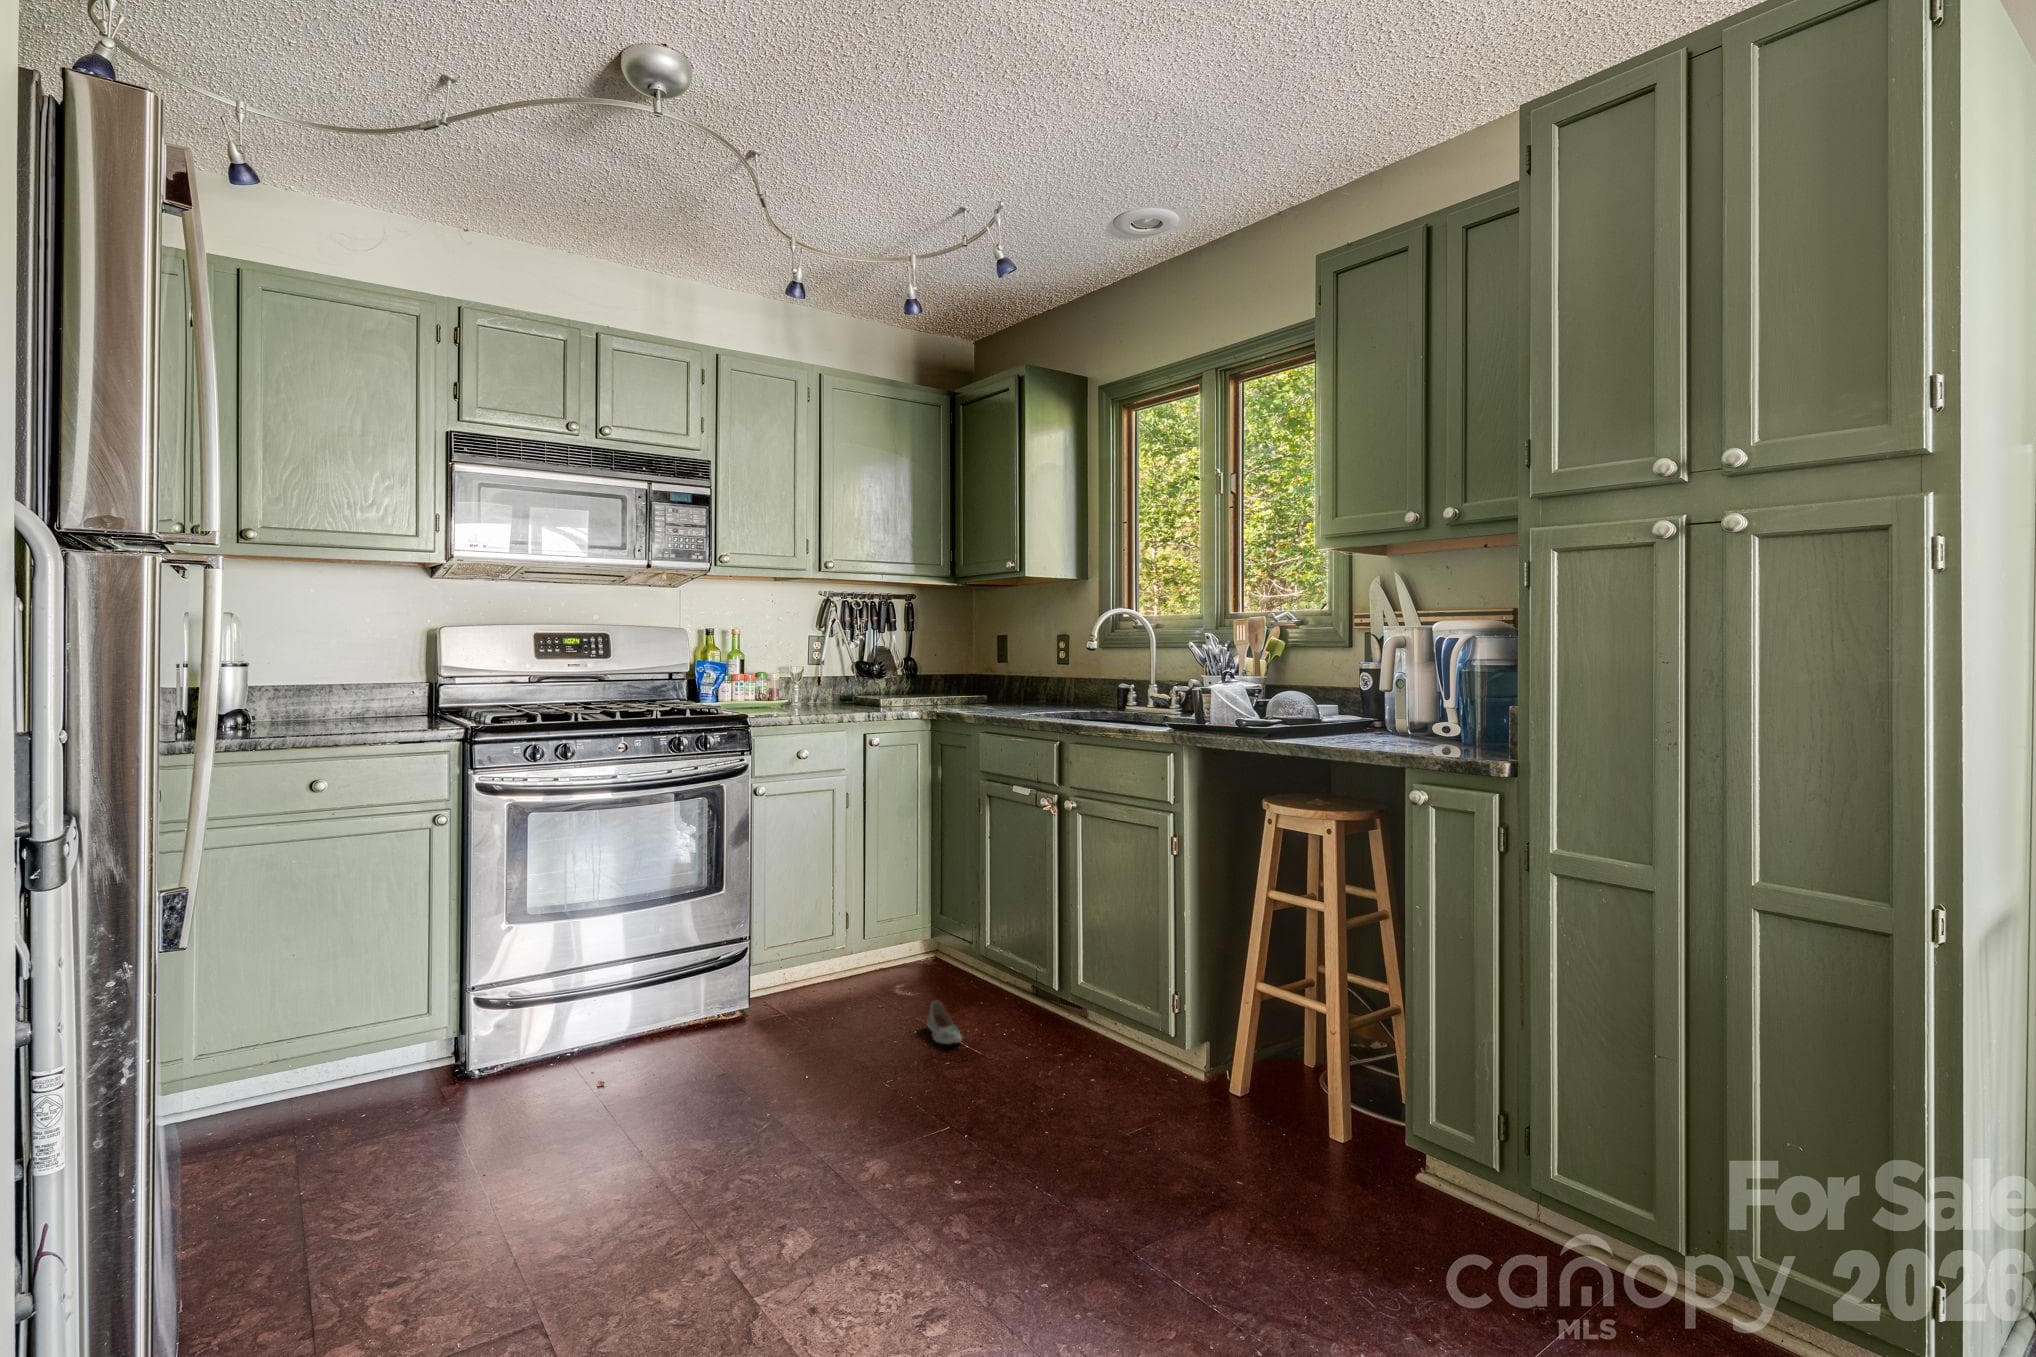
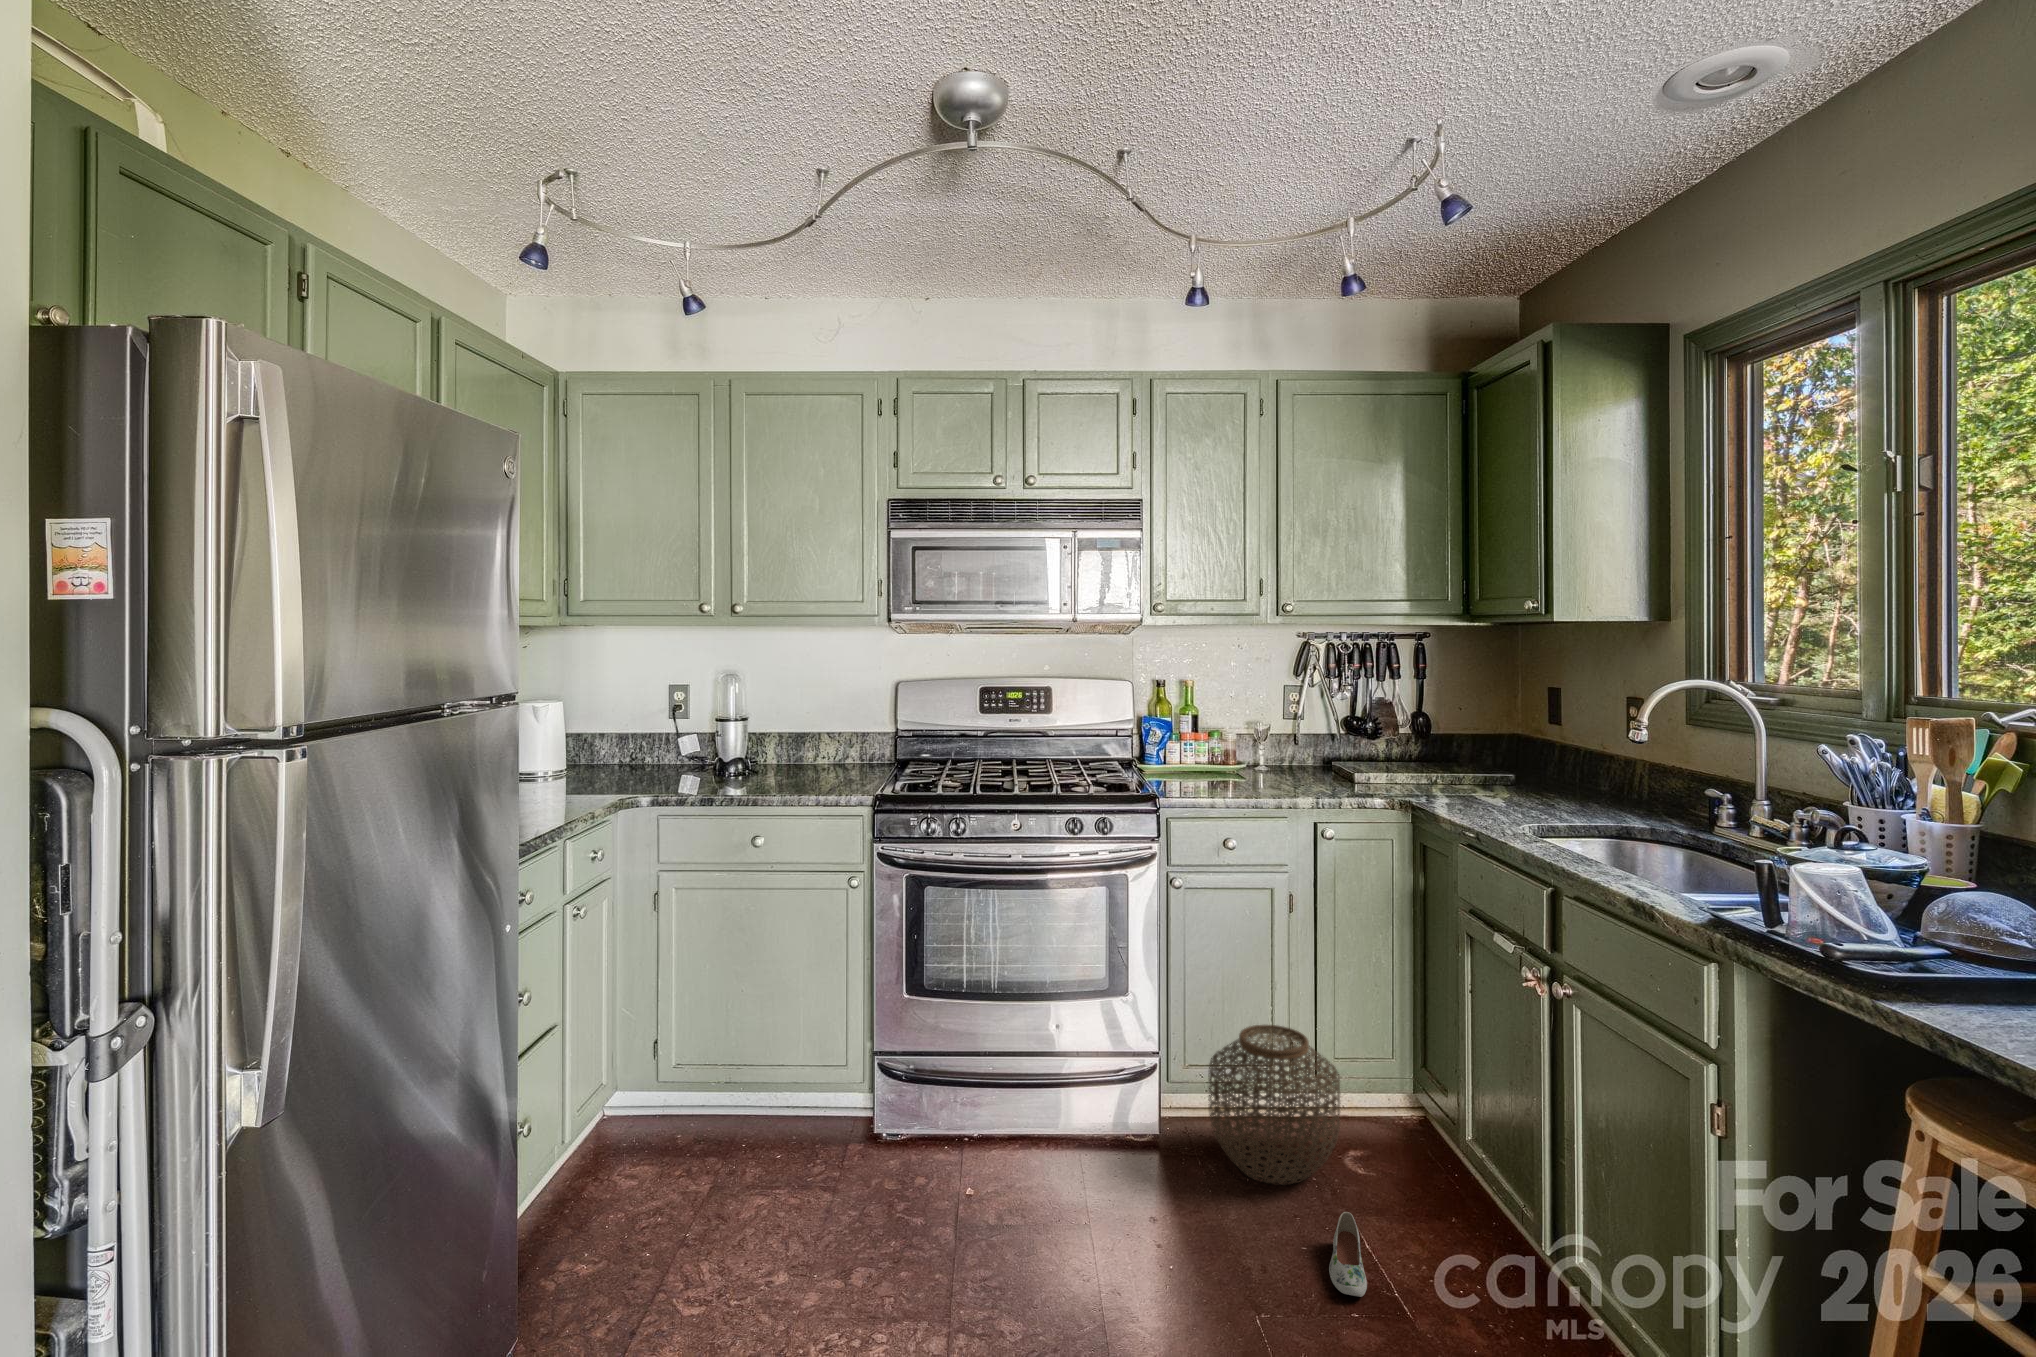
woven basket: none [807,893,910,1013] -> present [1208,1025,1340,1184]

